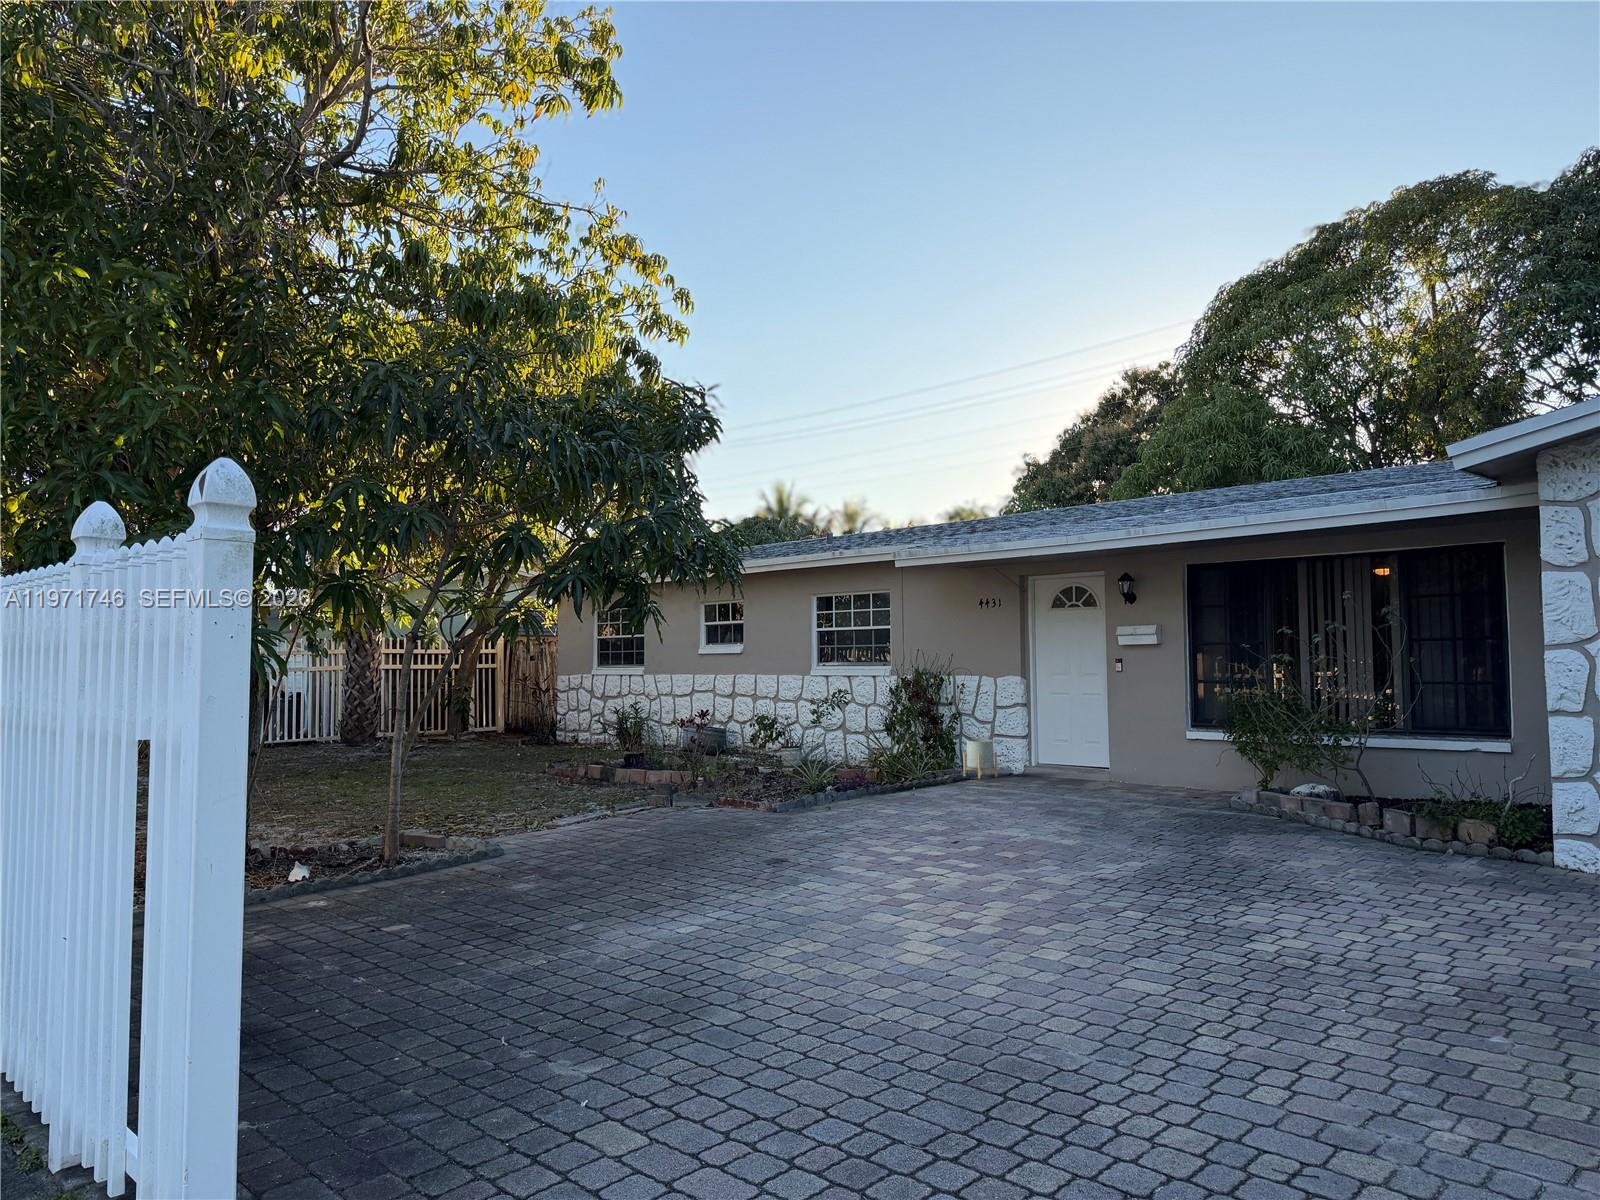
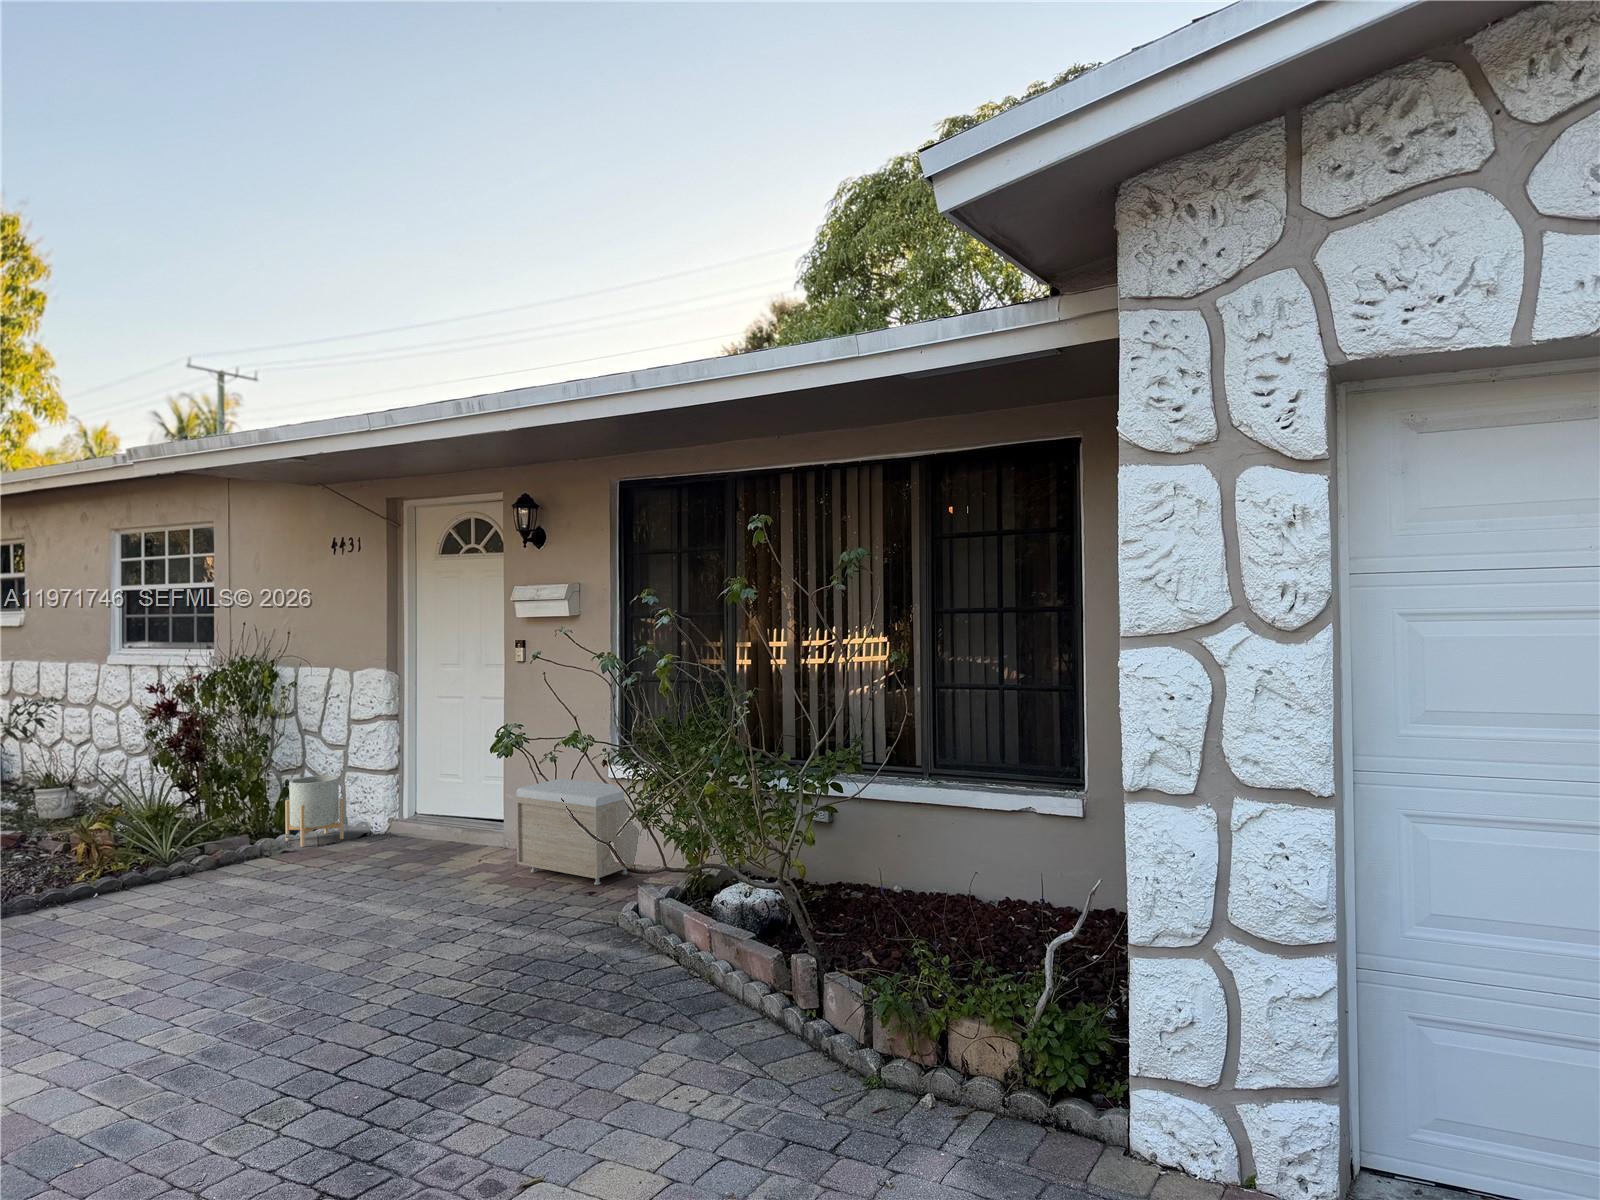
storage bench: none [1131,740,1210,797] -> present [516,779,639,885]

